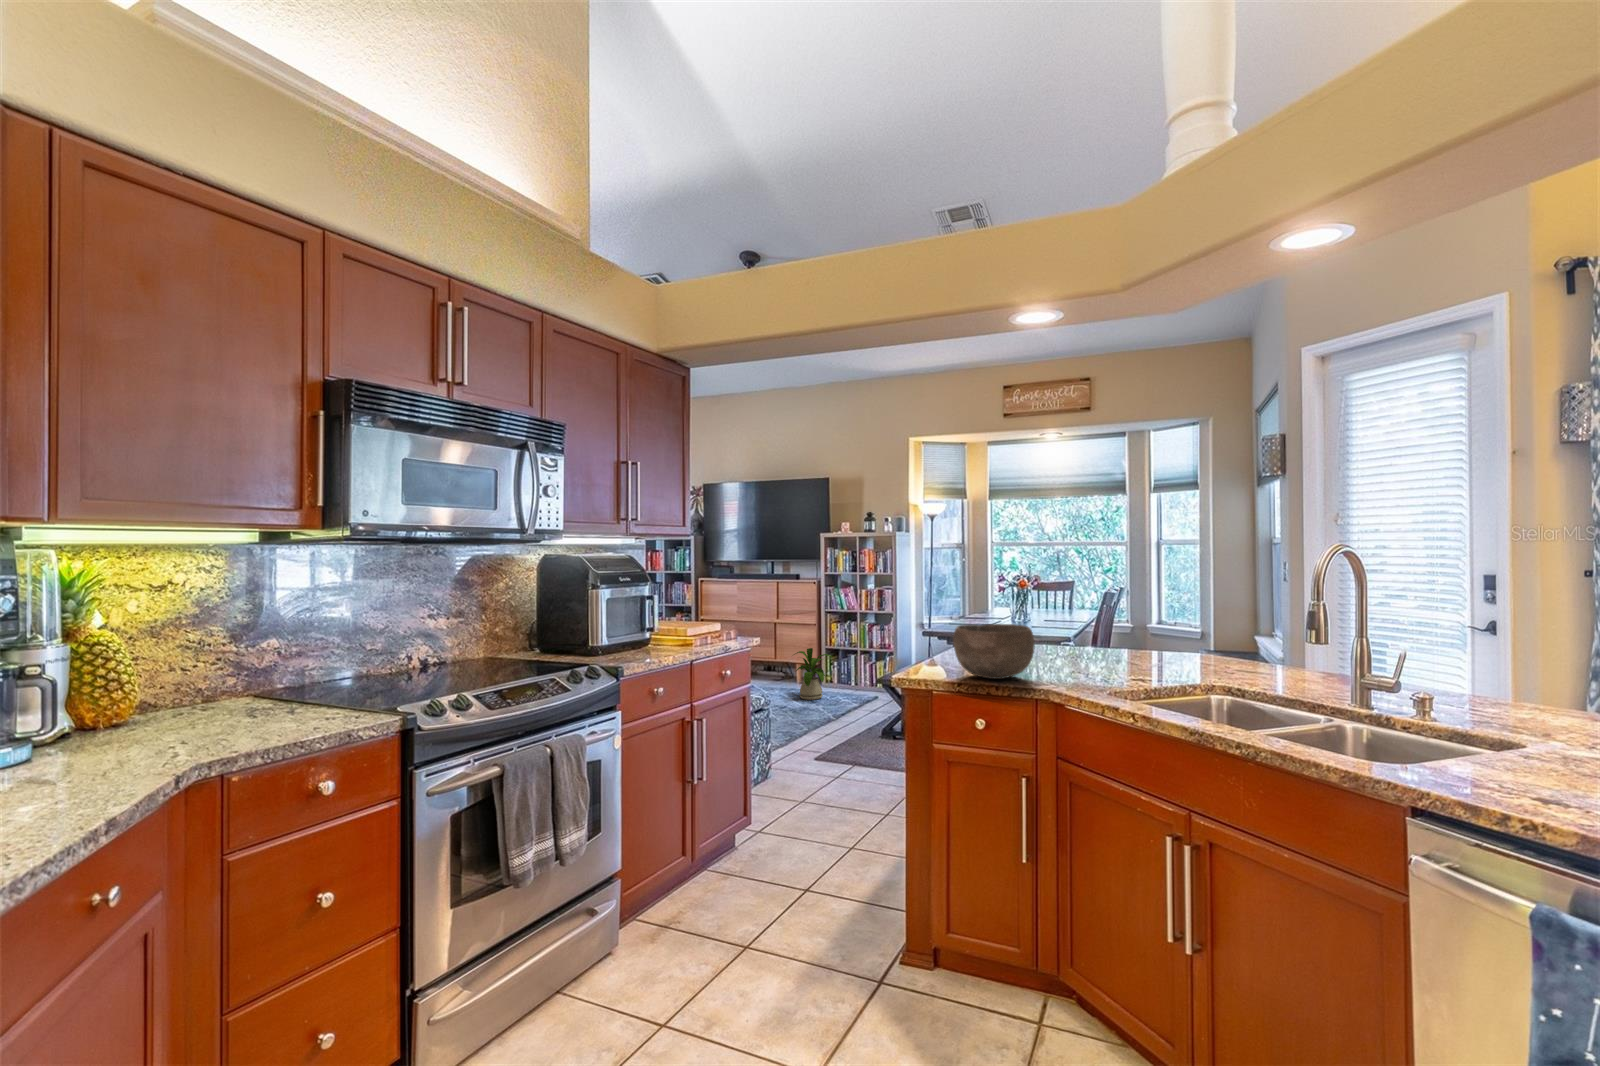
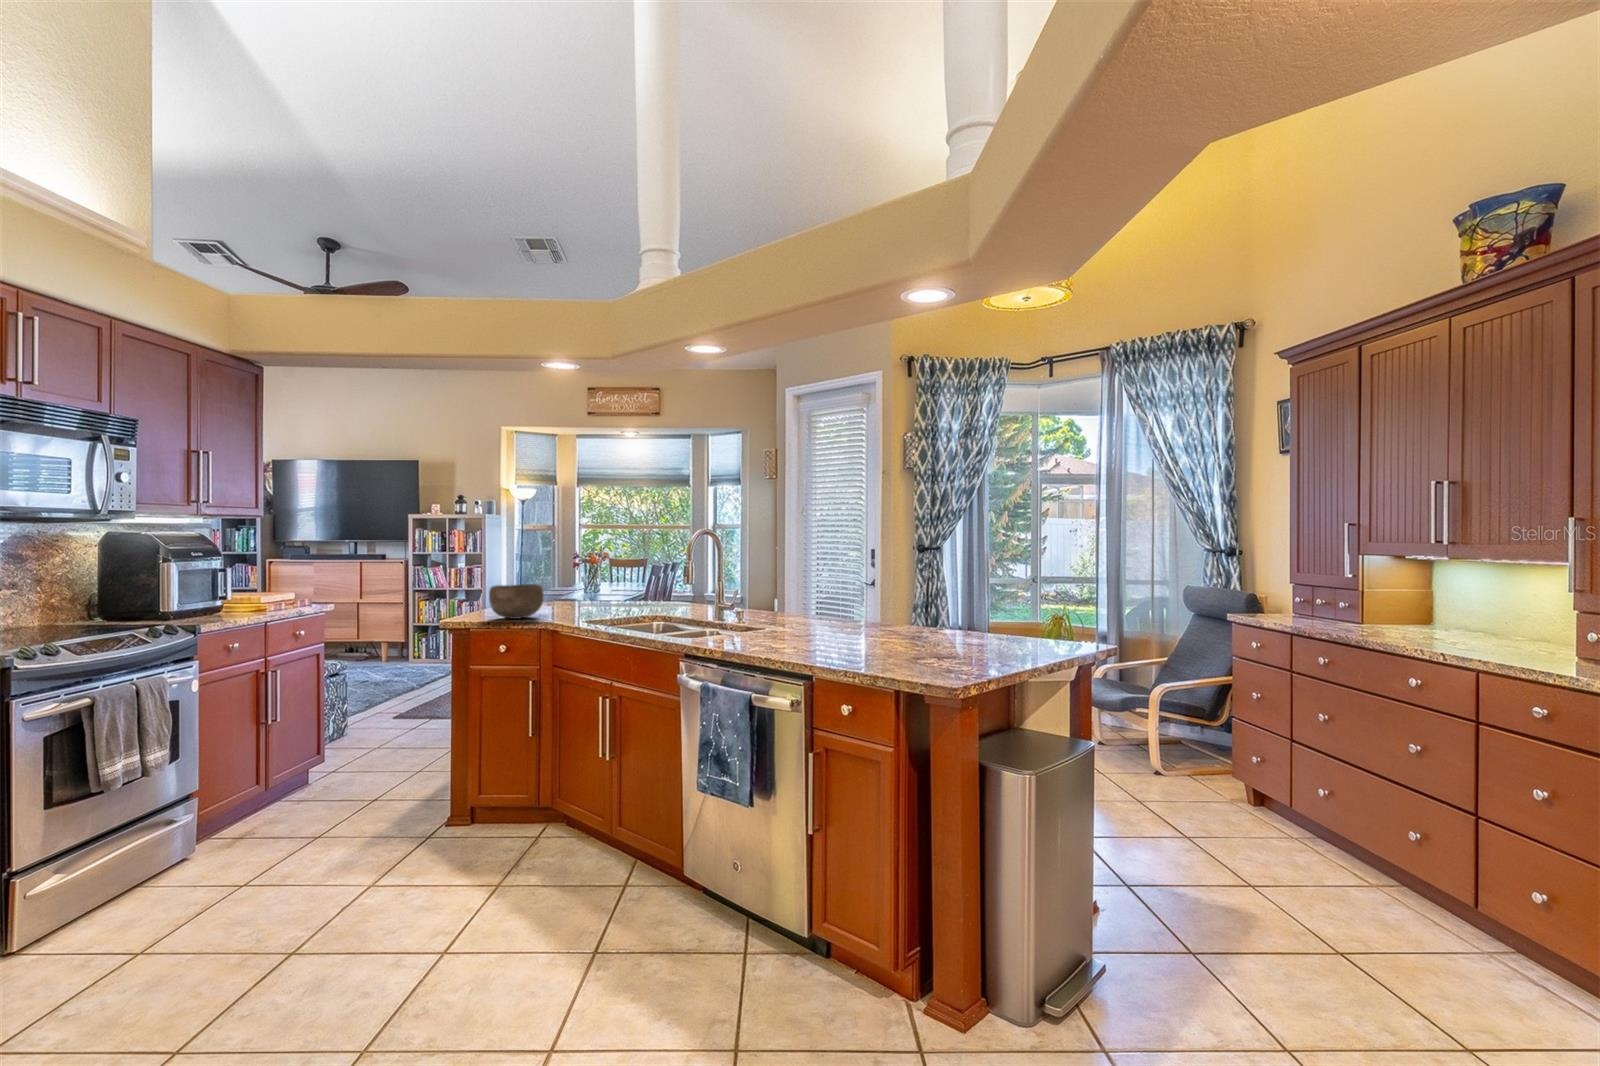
house plant: present [794,648,830,700] -> none [375,623,421,672]

